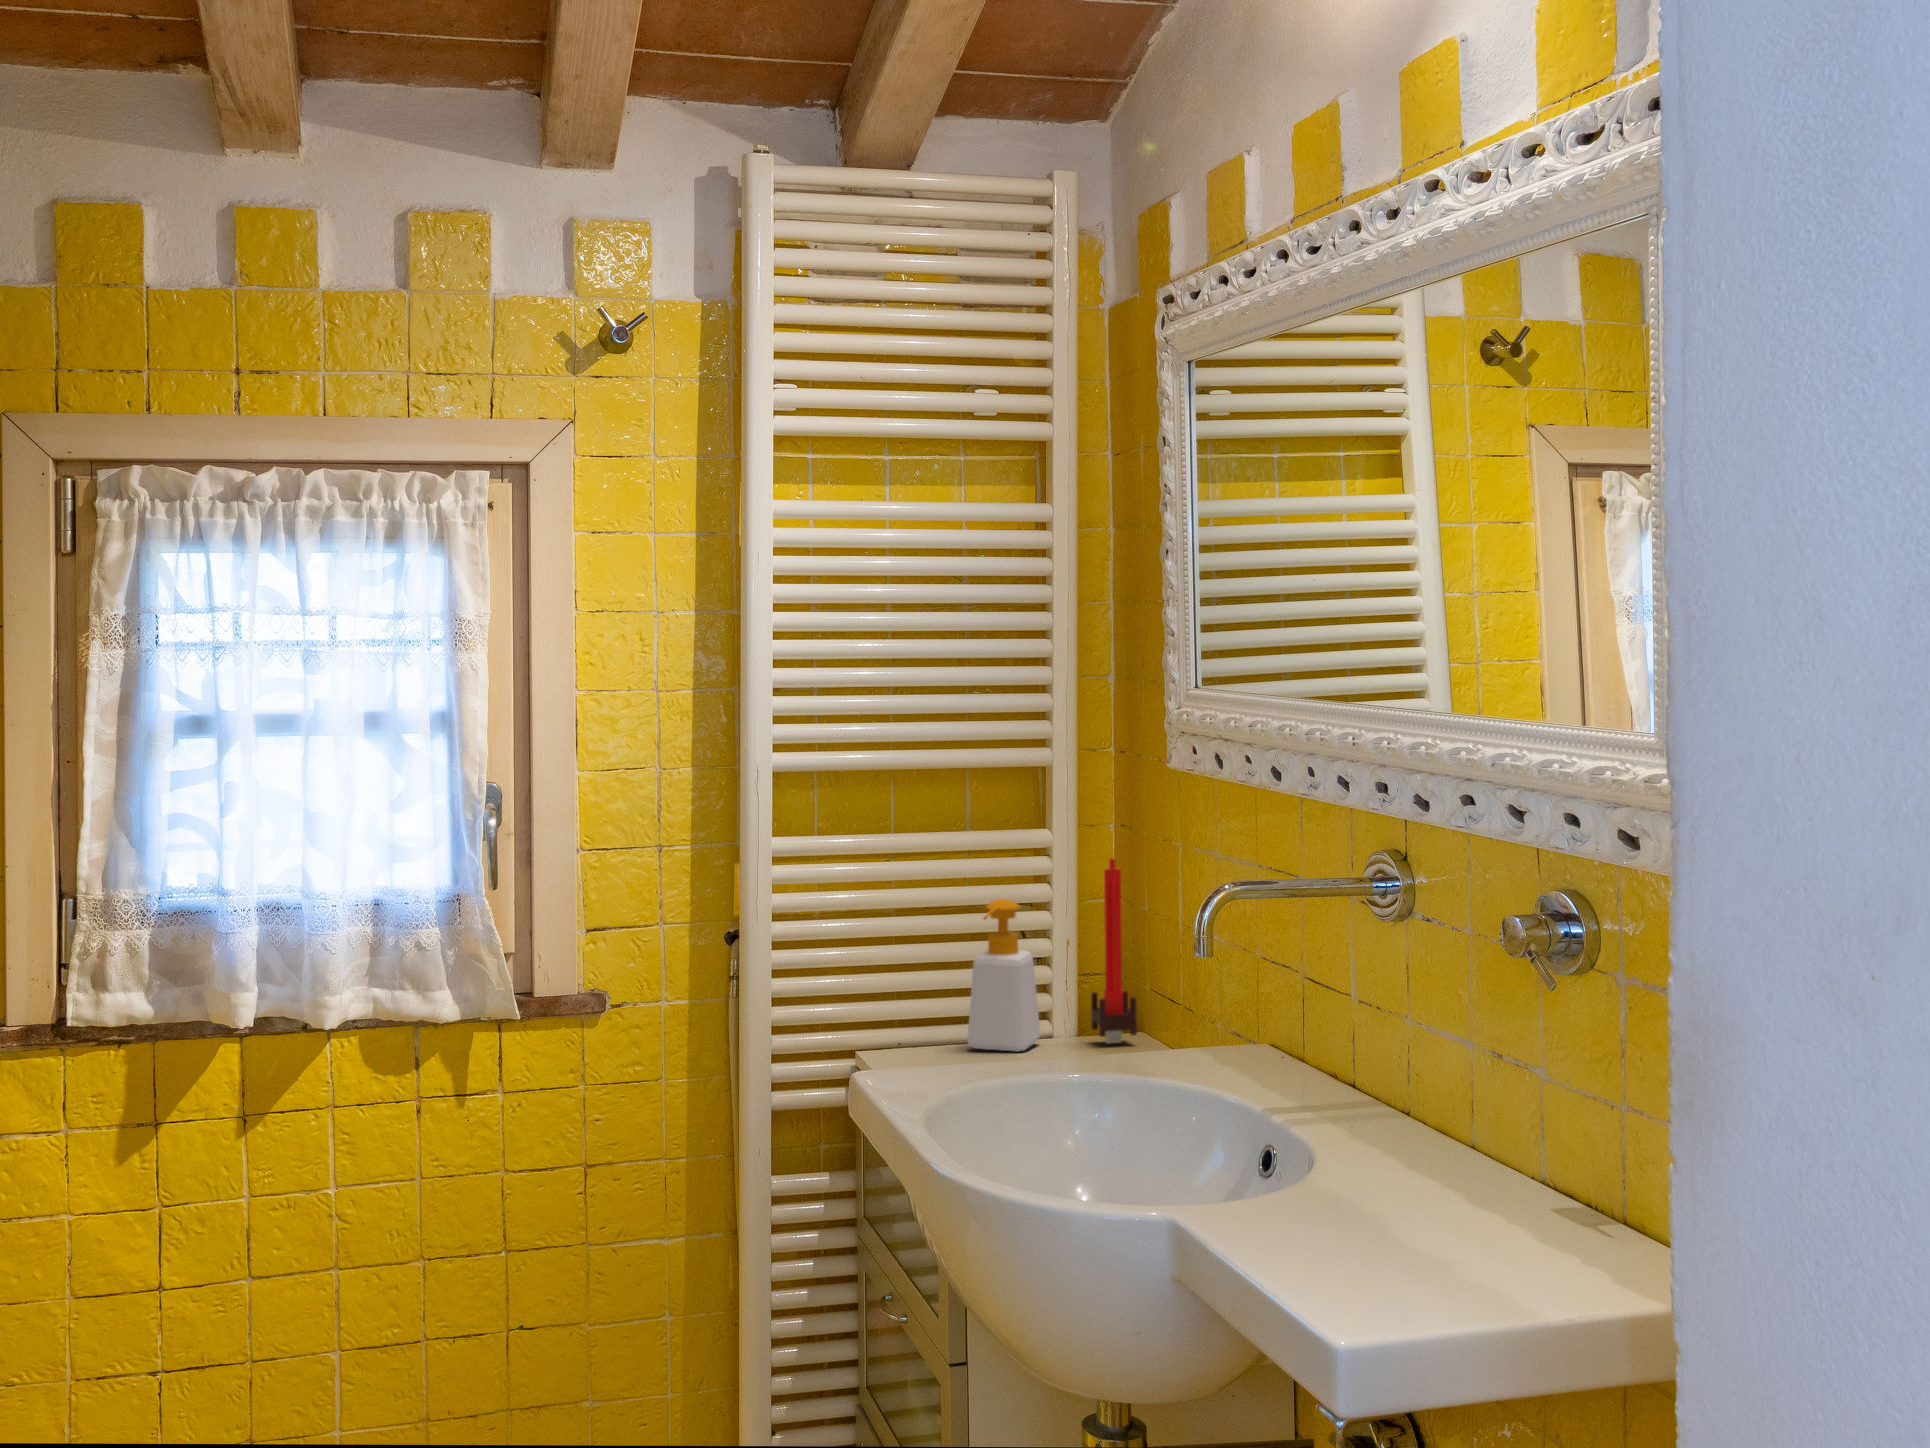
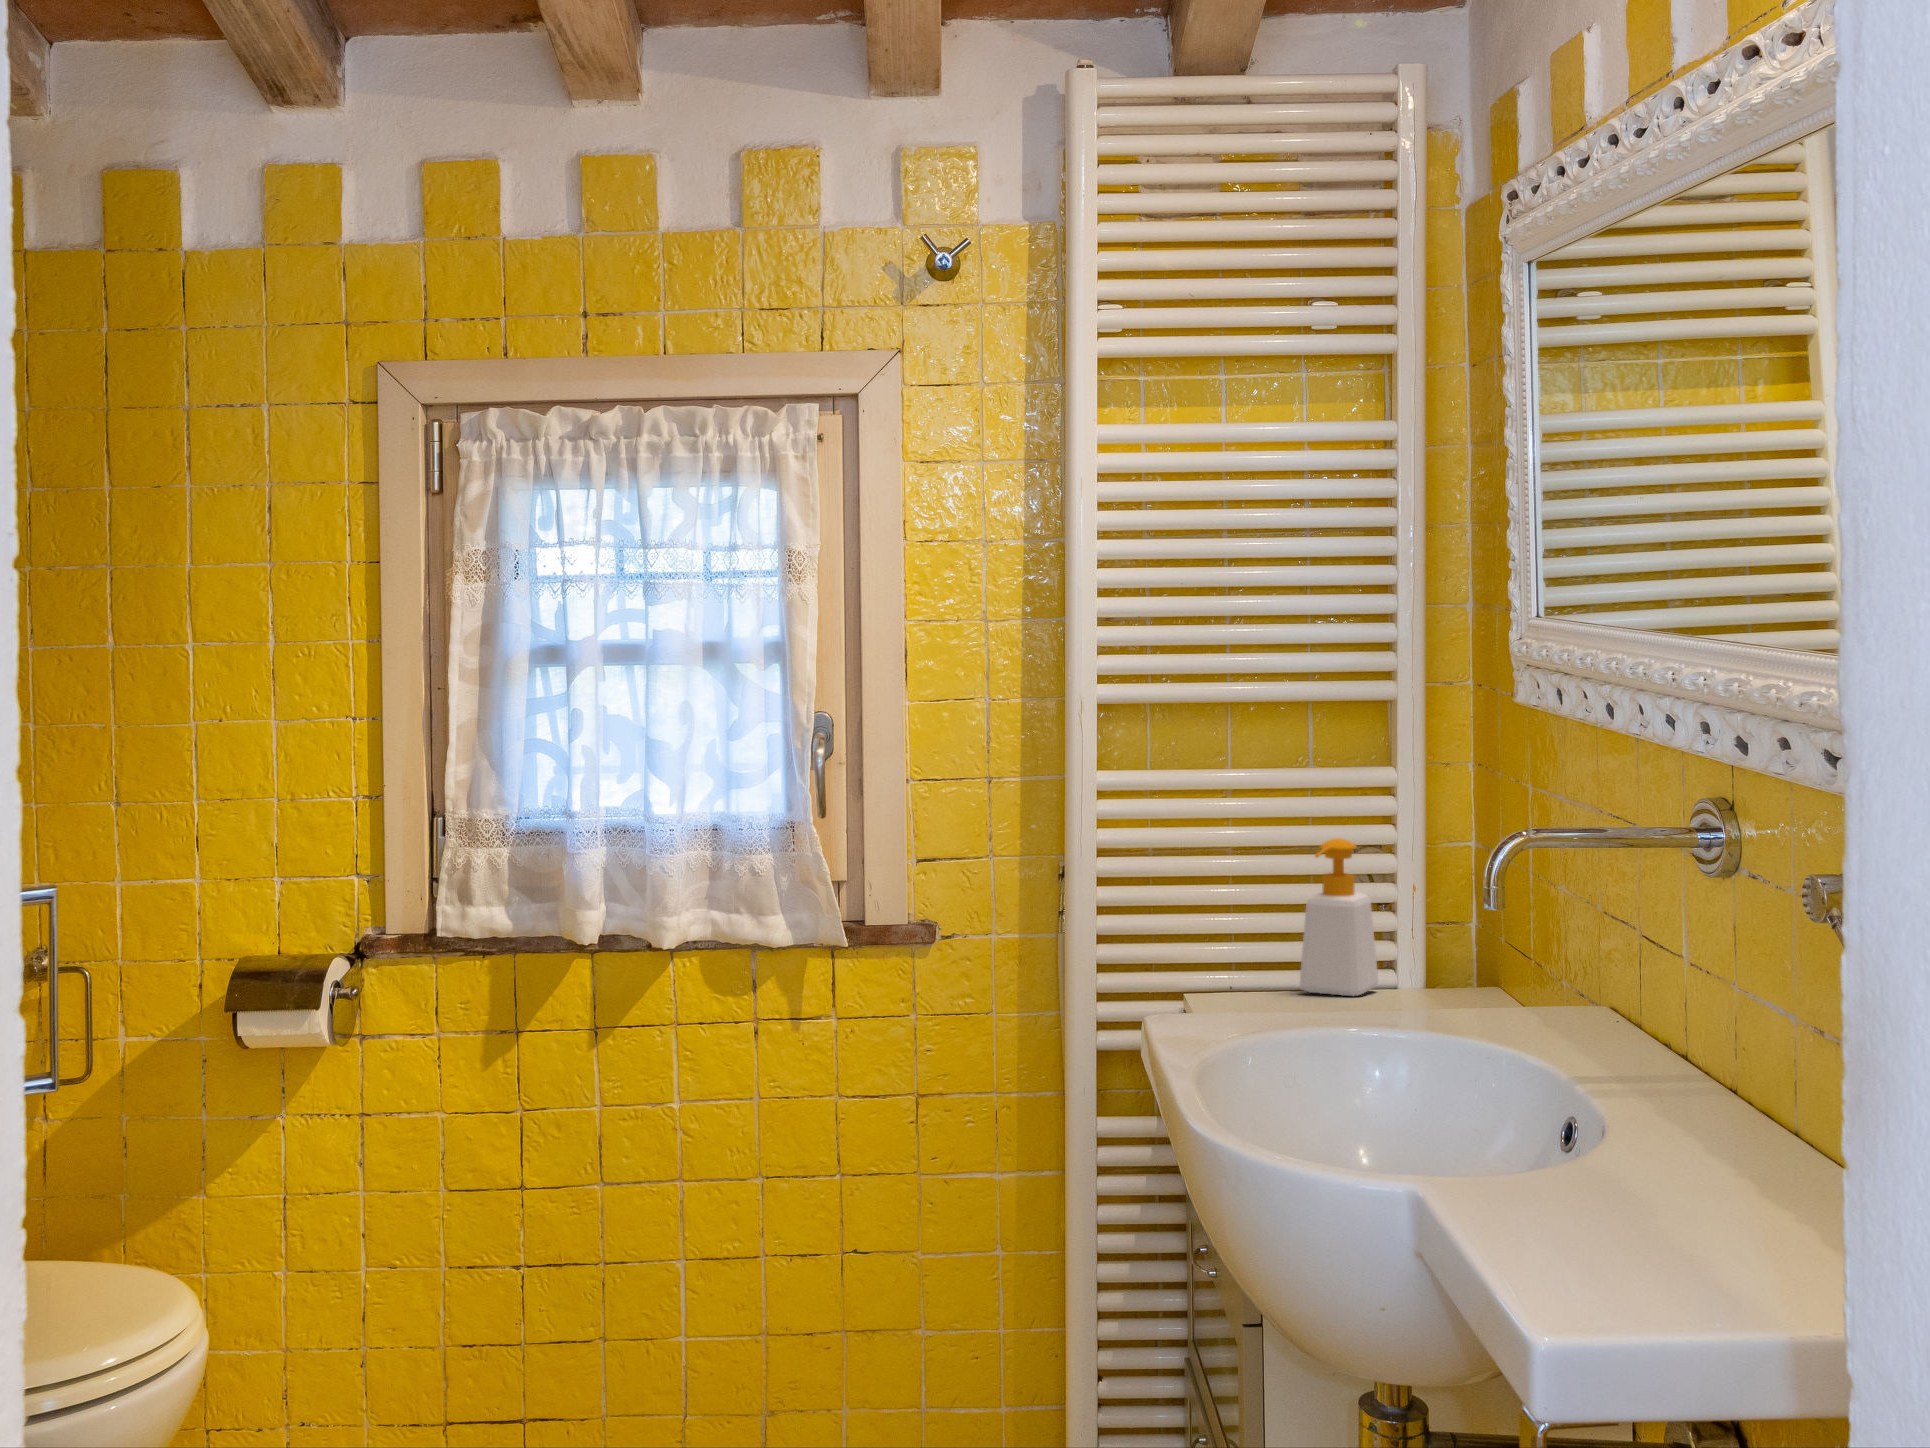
candle: present [1091,858,1137,1043] -> none [1434,798,1482,993]

